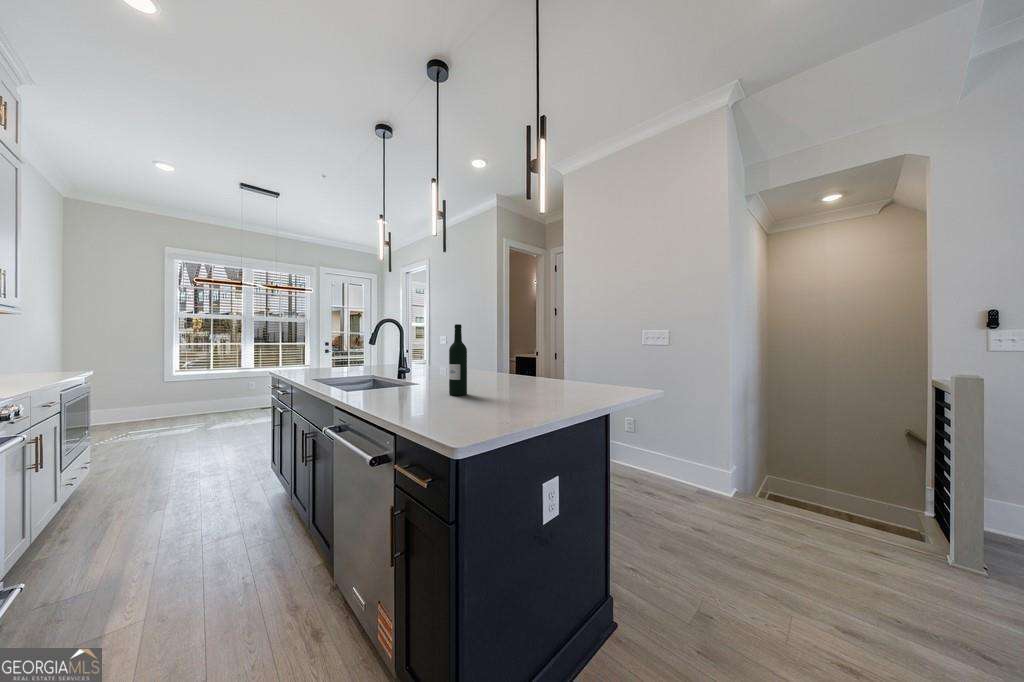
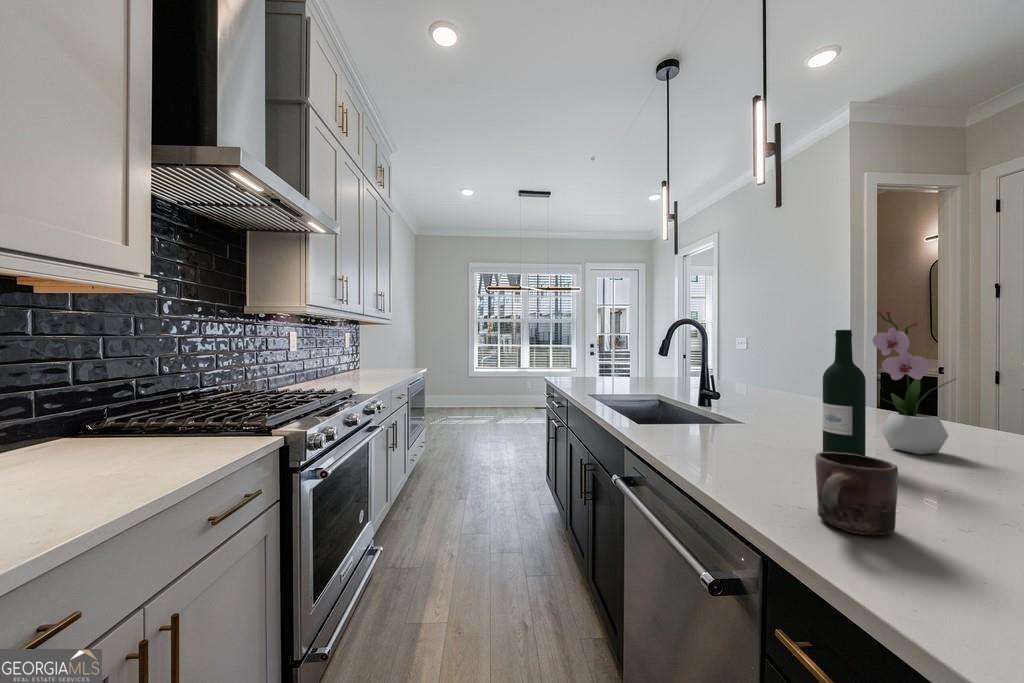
flower arrangement: none [476,316,508,389] -> present [873,310,957,454]
mug: none [423,381,457,416] -> present [815,452,898,535]

